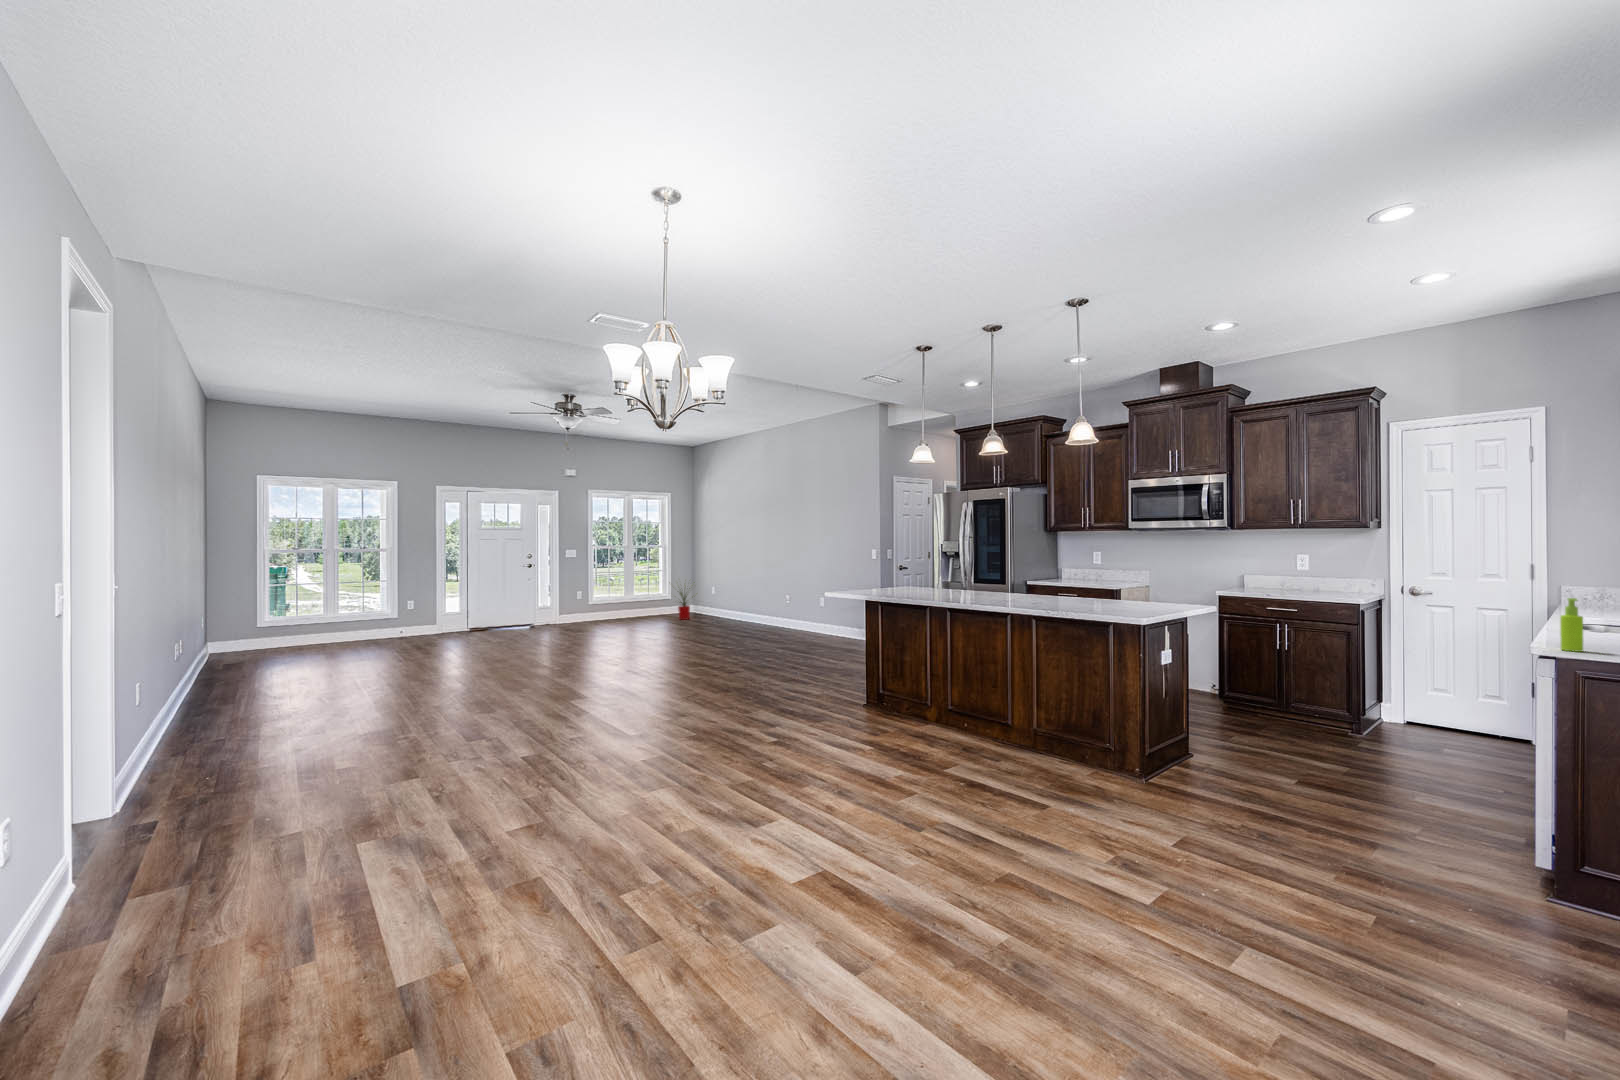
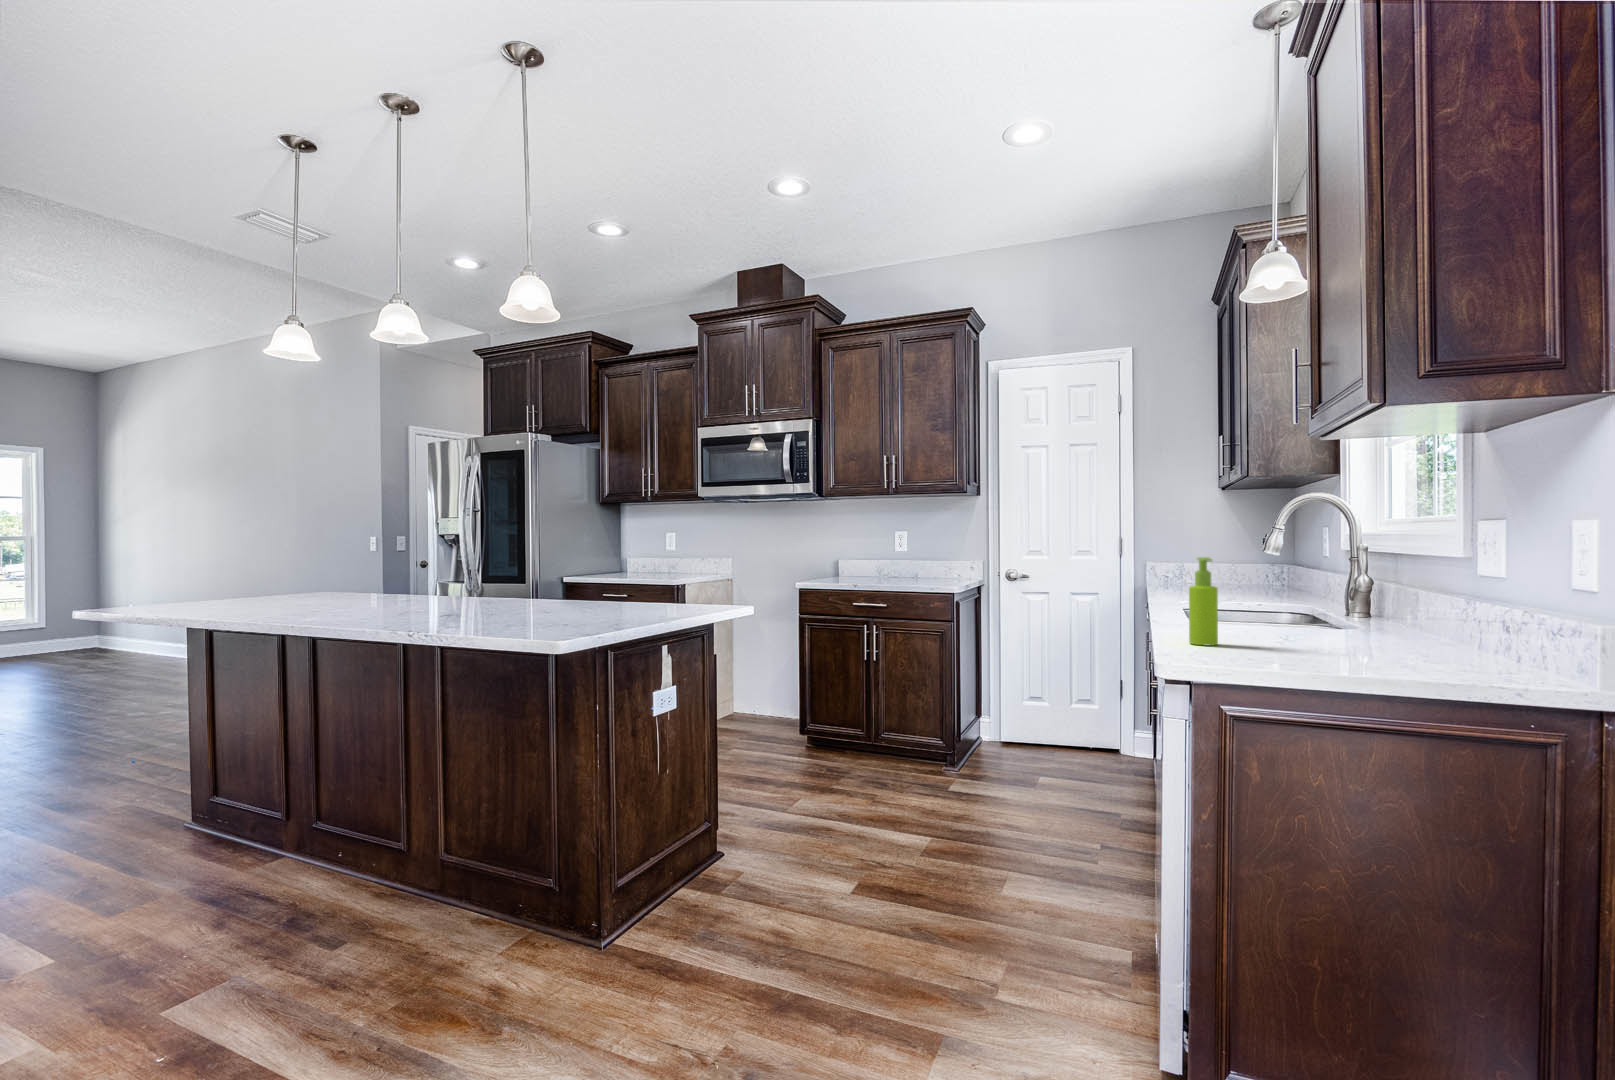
house plant: present [678,592,690,620] -> none [35,586,109,658]

